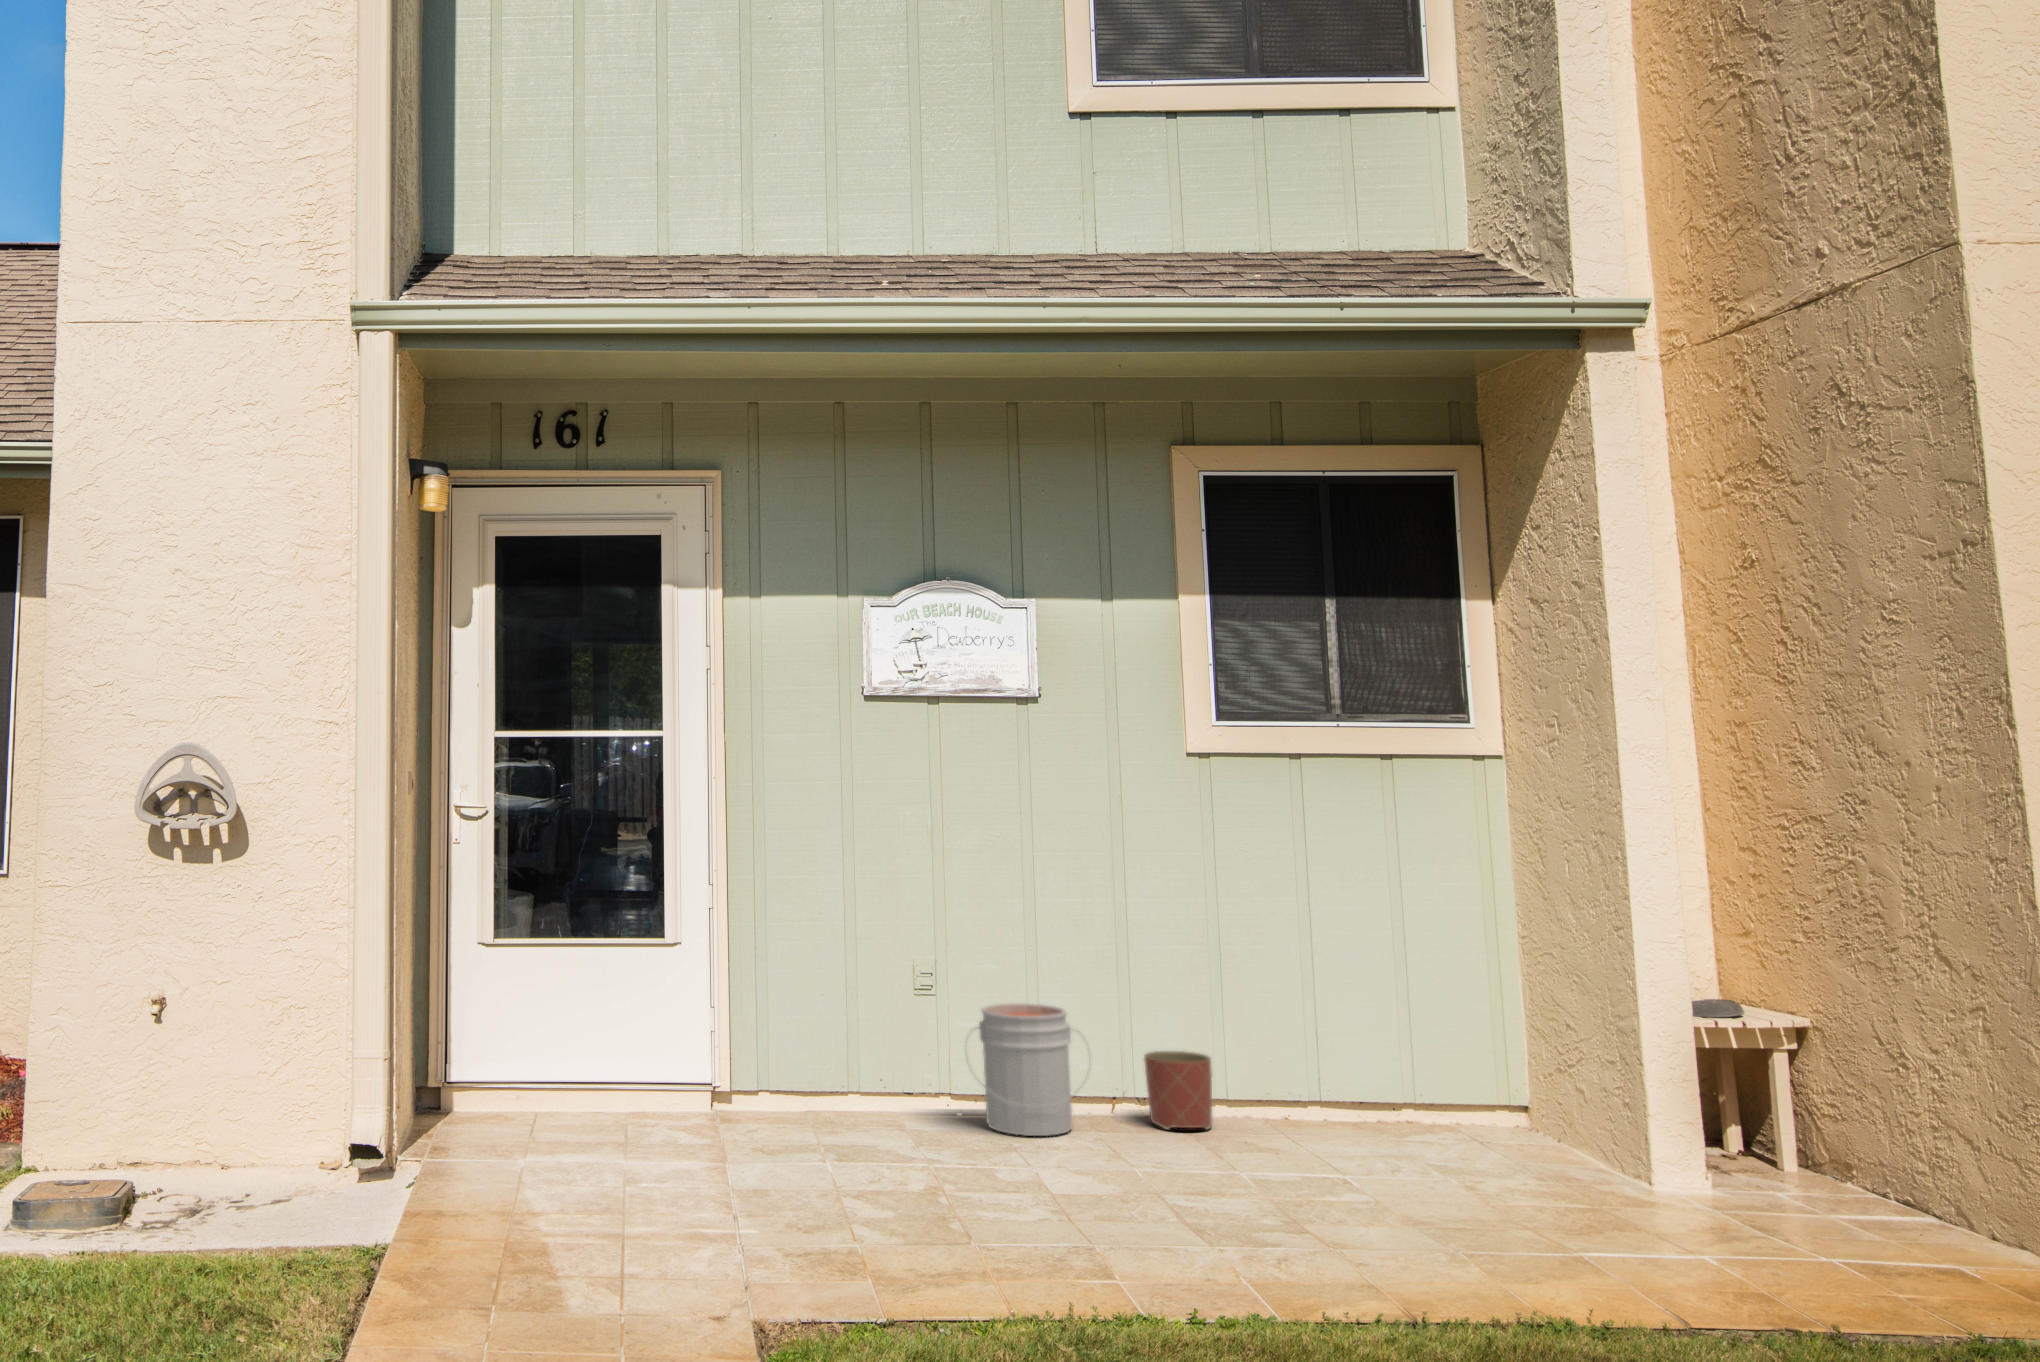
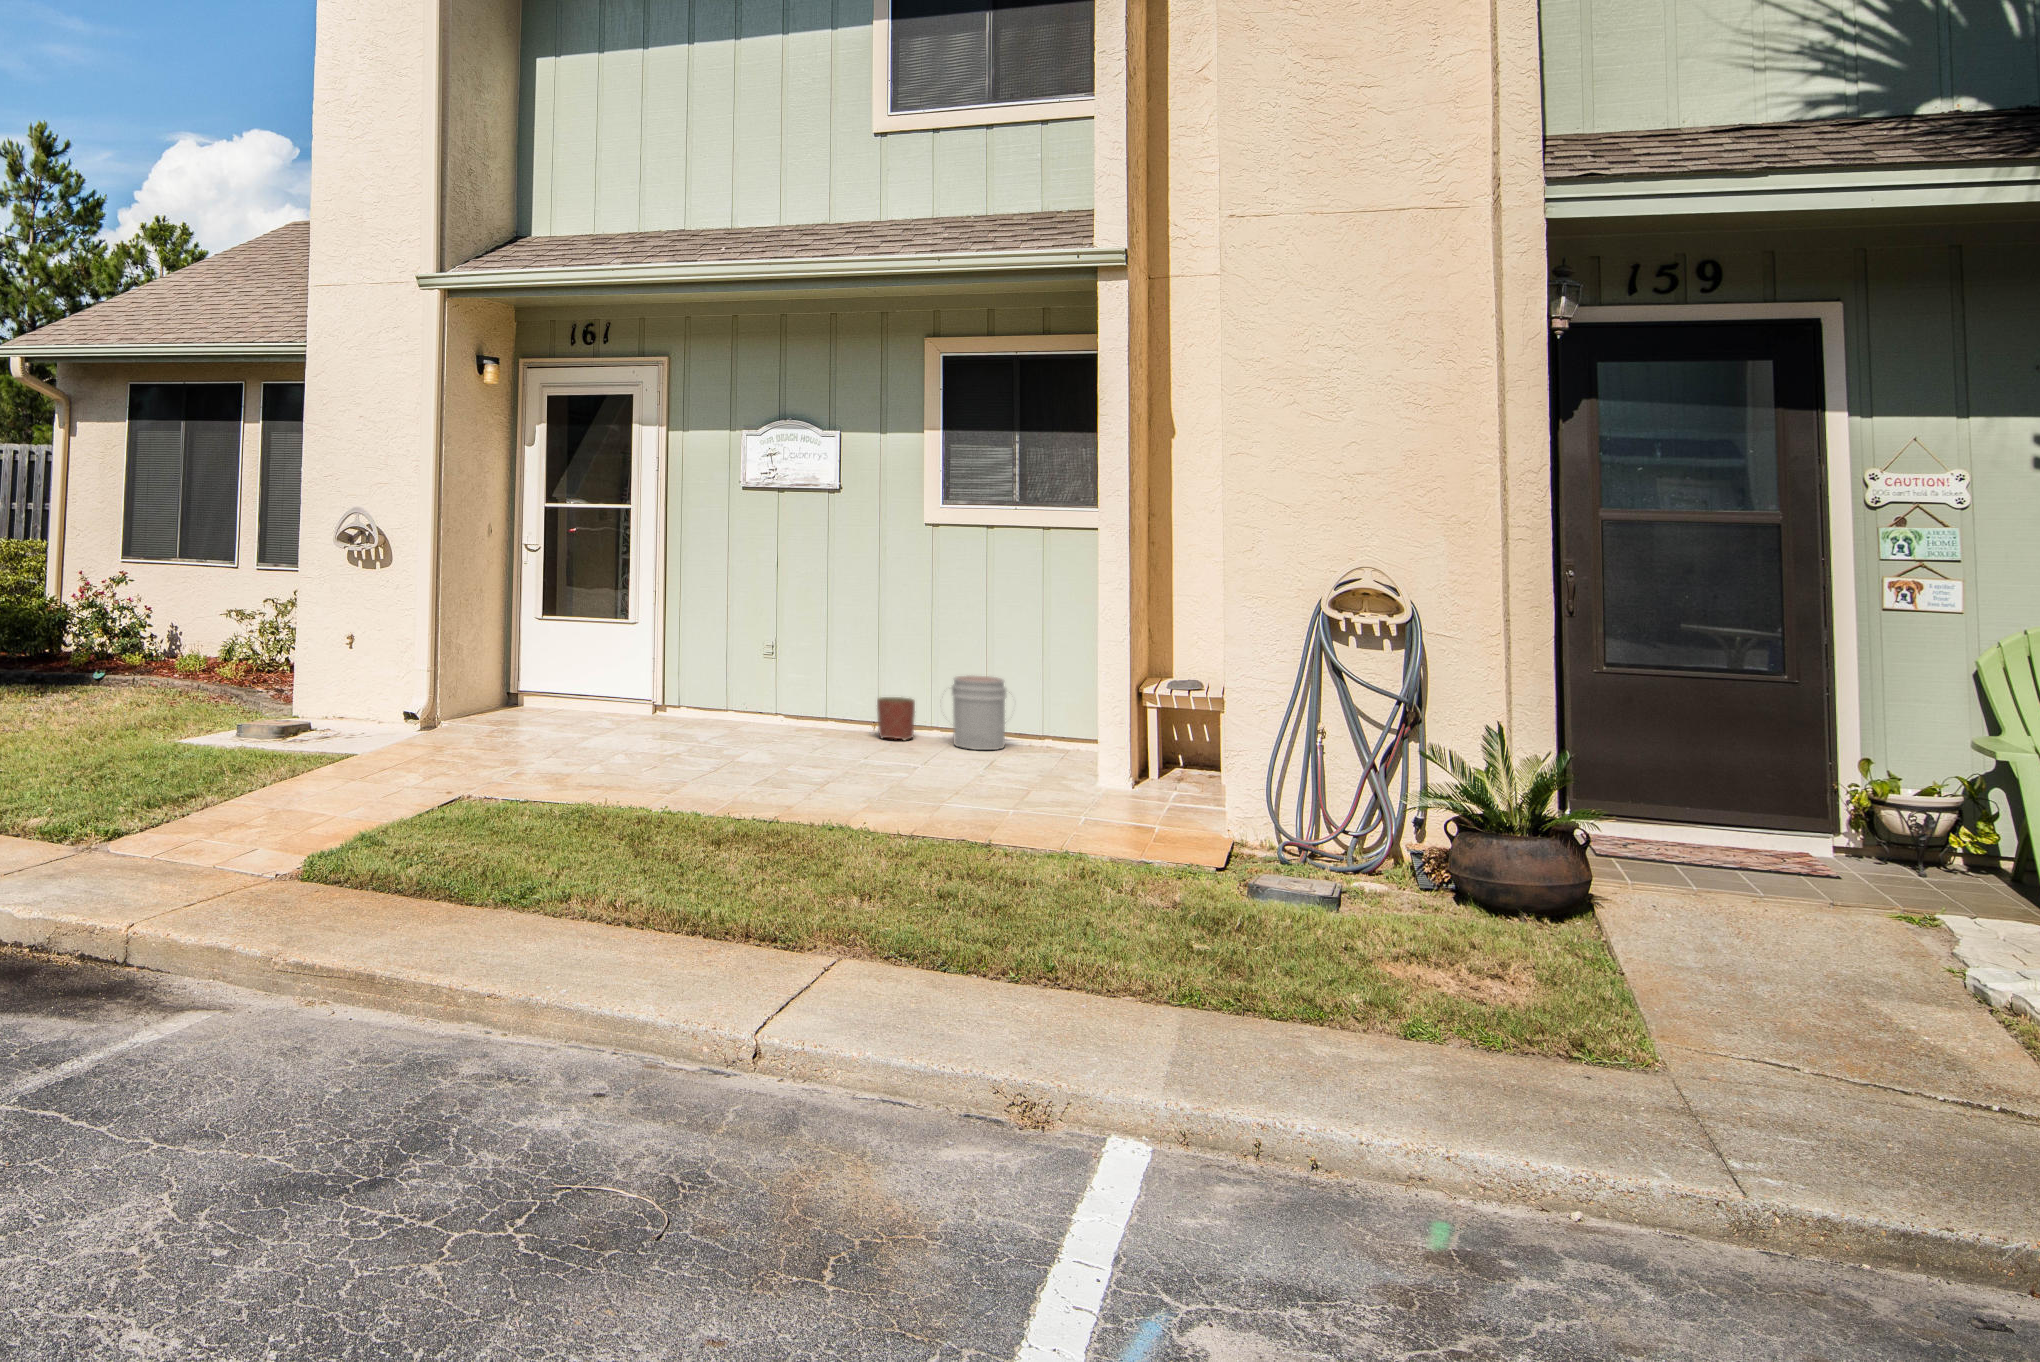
bucket: present [968,1003,1085,1136] -> present [945,675,1007,750]

